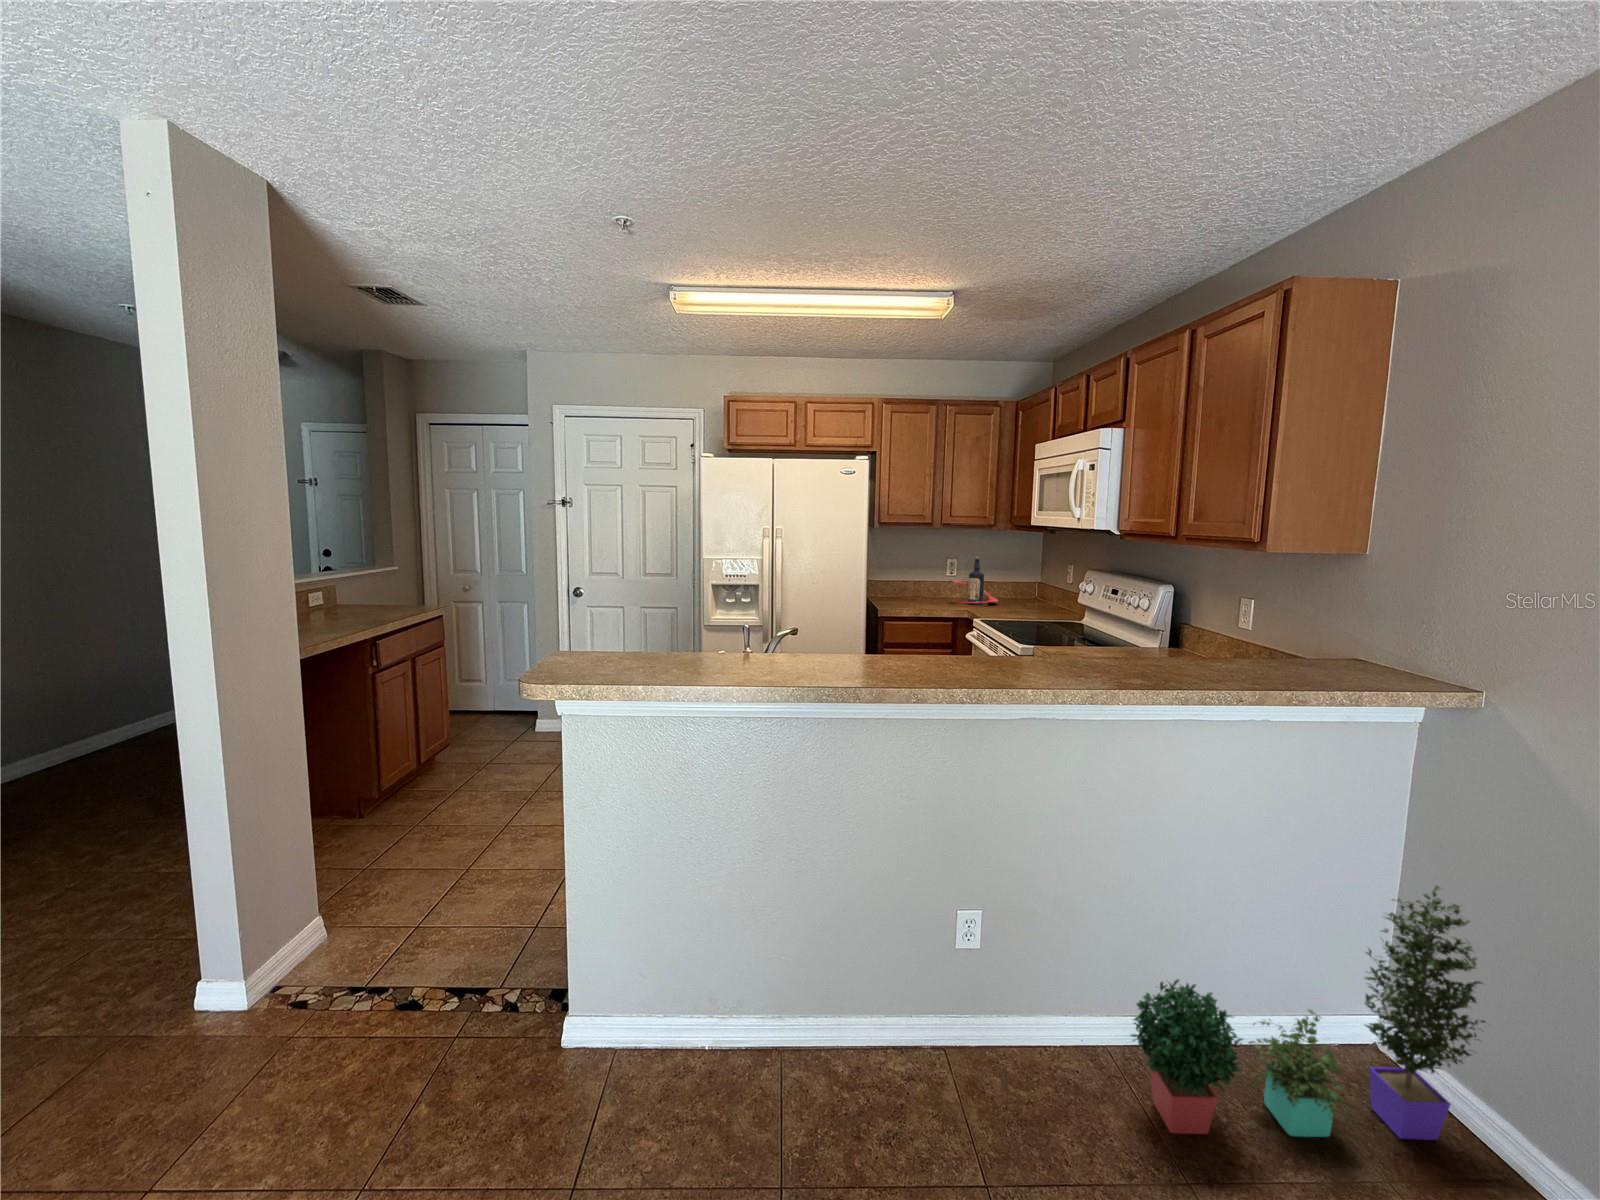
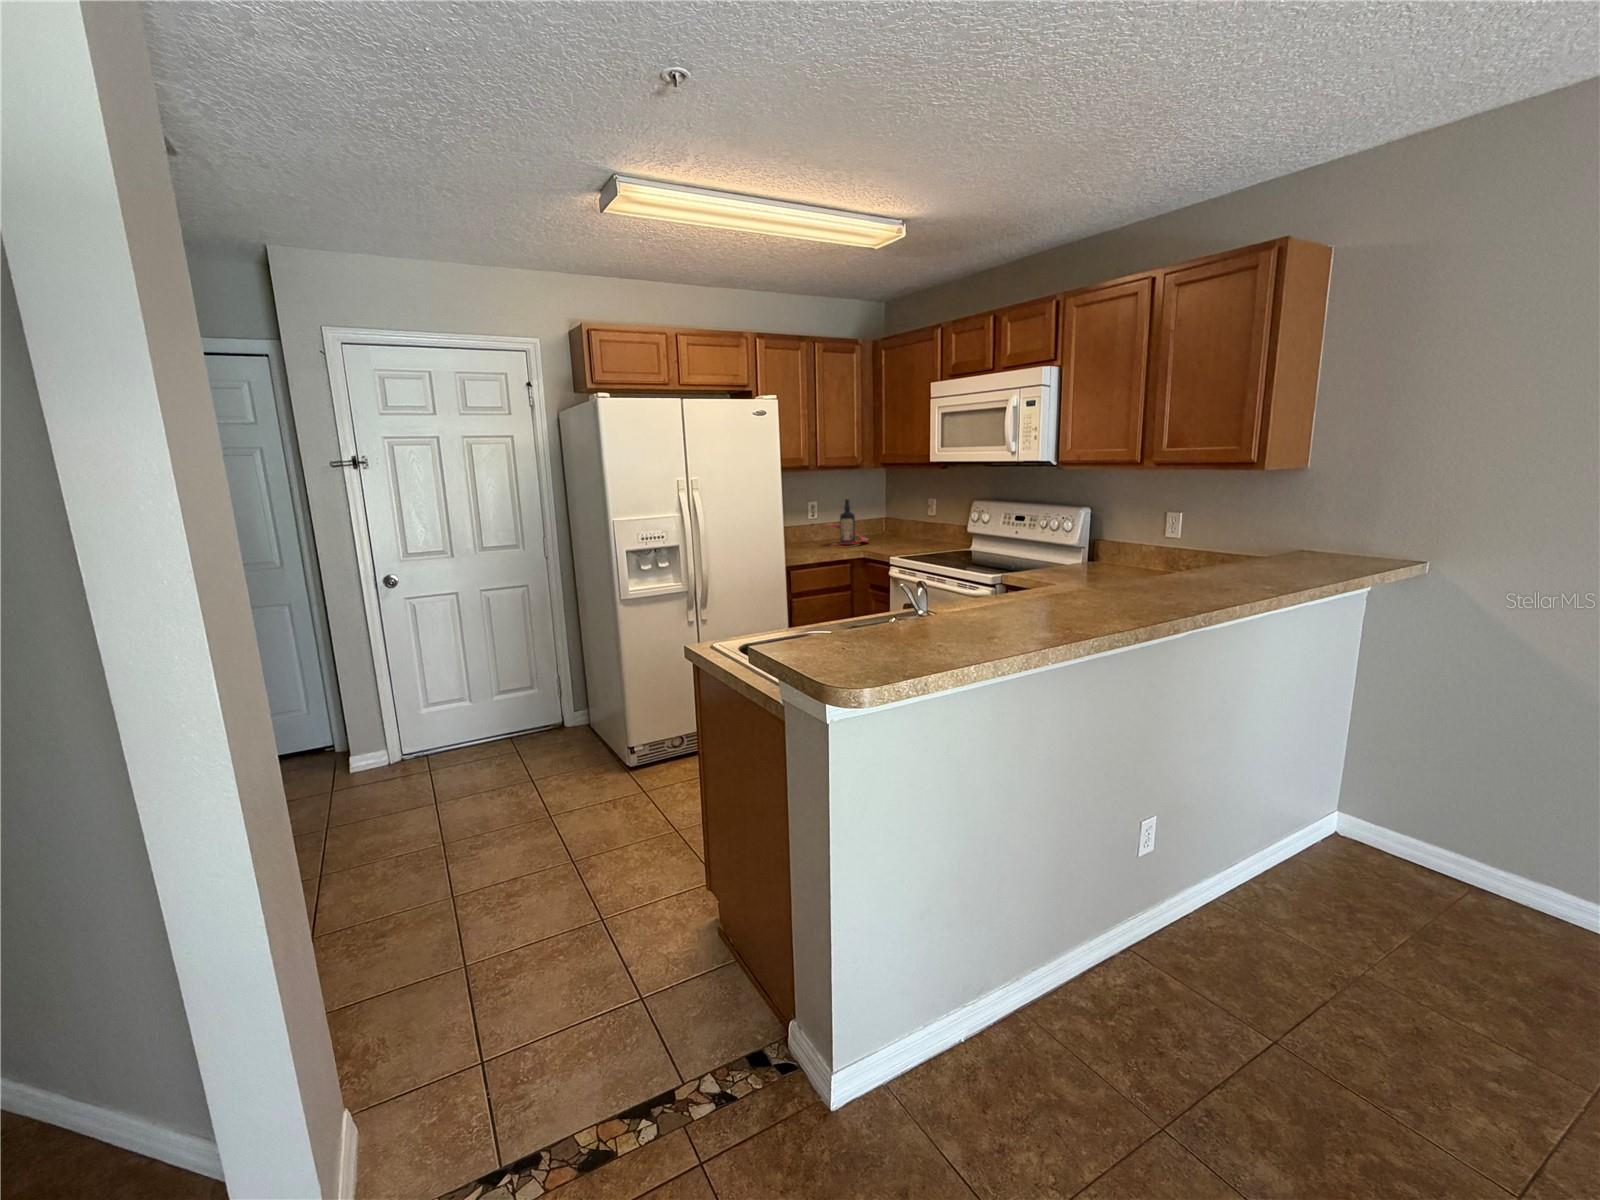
potted plant: present [1131,886,1486,1140] -> none [1265,706,1463,944]

